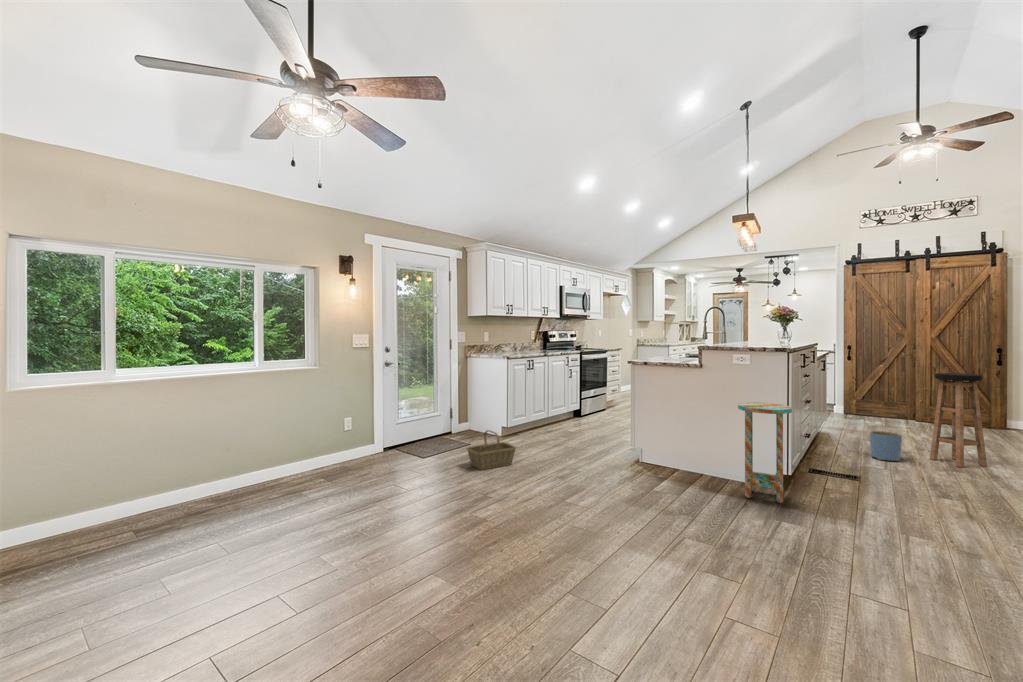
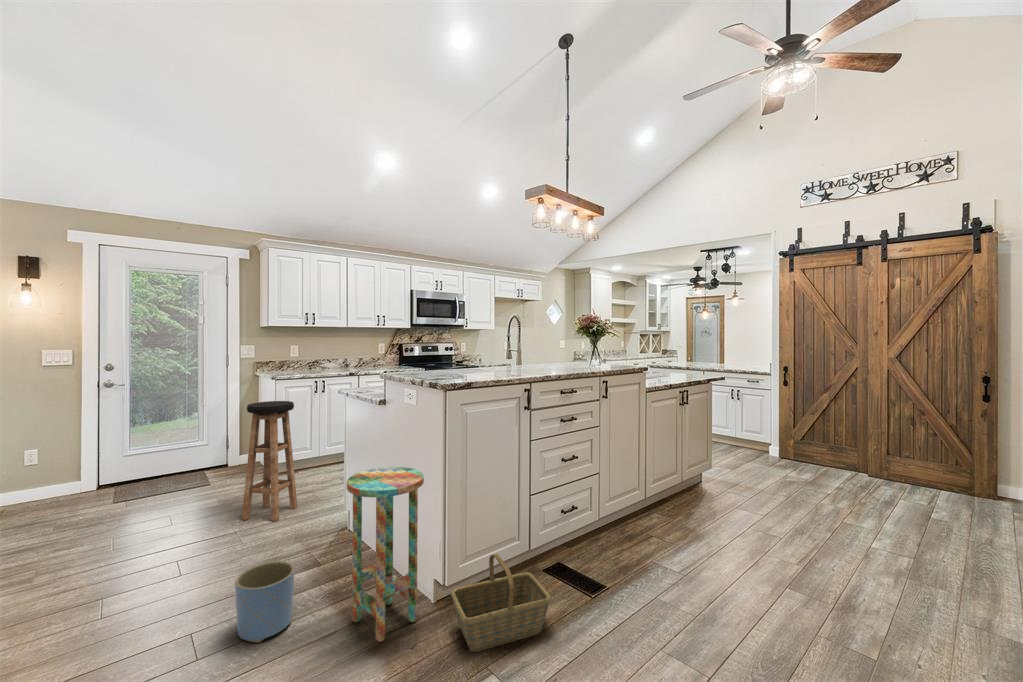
bar stool: present [930,373,987,467] -> present [242,401,297,521]
basket: present [467,430,516,470] -> present [451,554,551,652]
planter: present [870,431,902,461] -> present [235,561,294,642]

